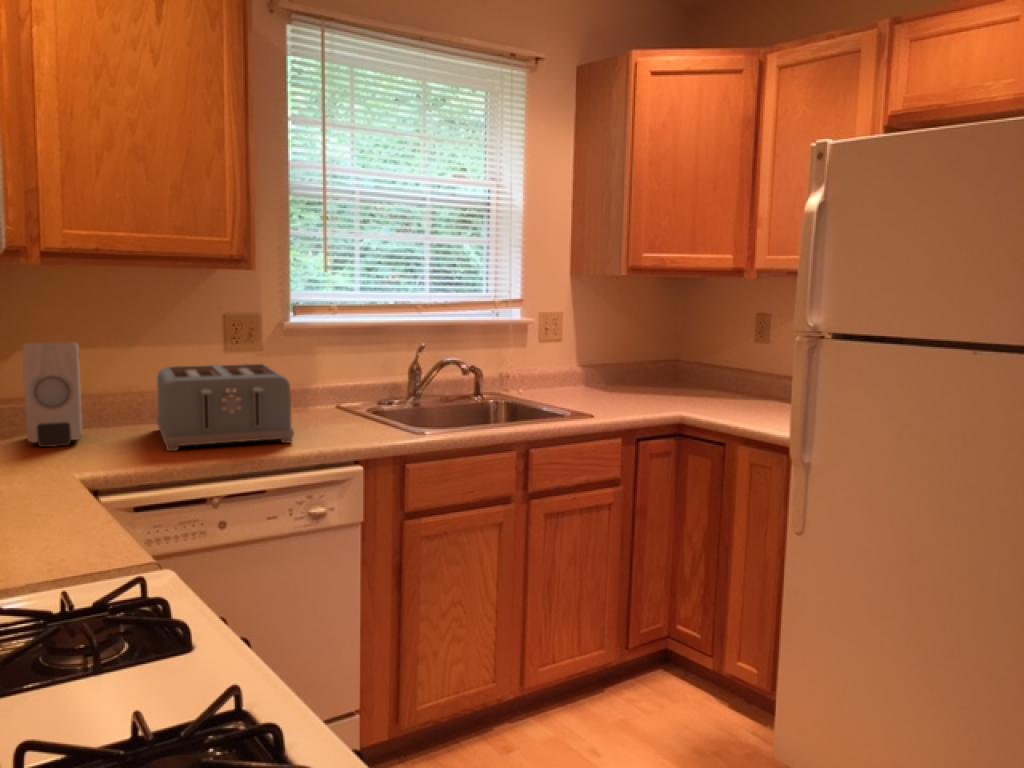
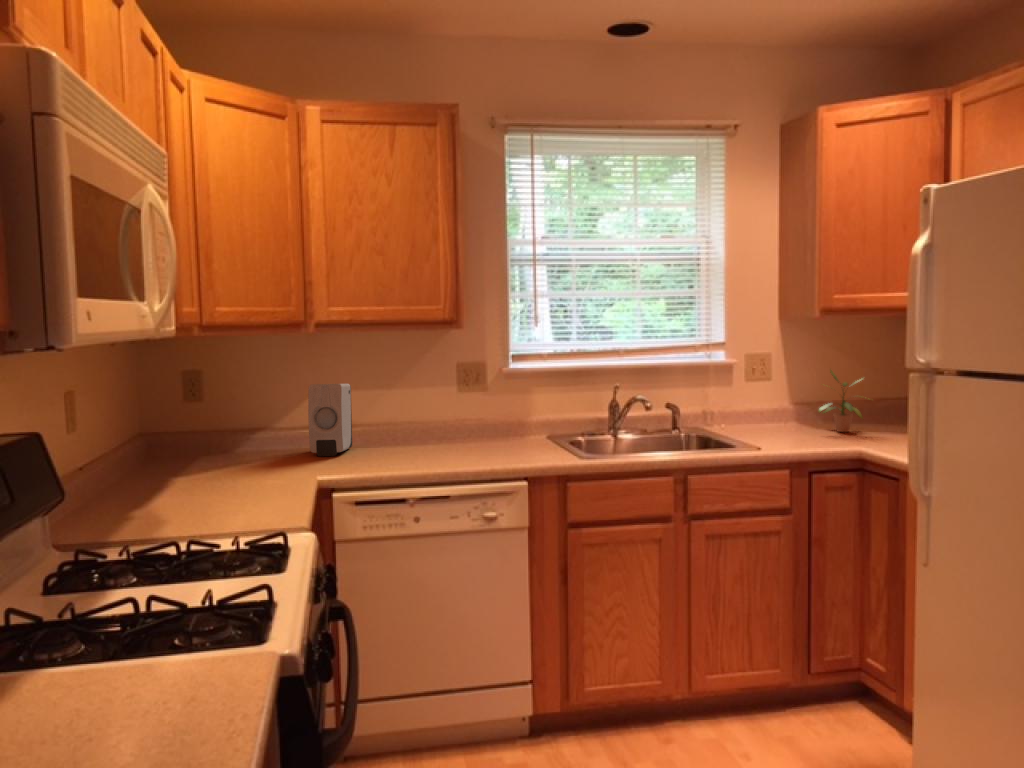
potted plant: none [617,329,674,396] -> present [819,370,862,432]
toaster: present [157,364,294,451] -> none [388,400,485,463]

